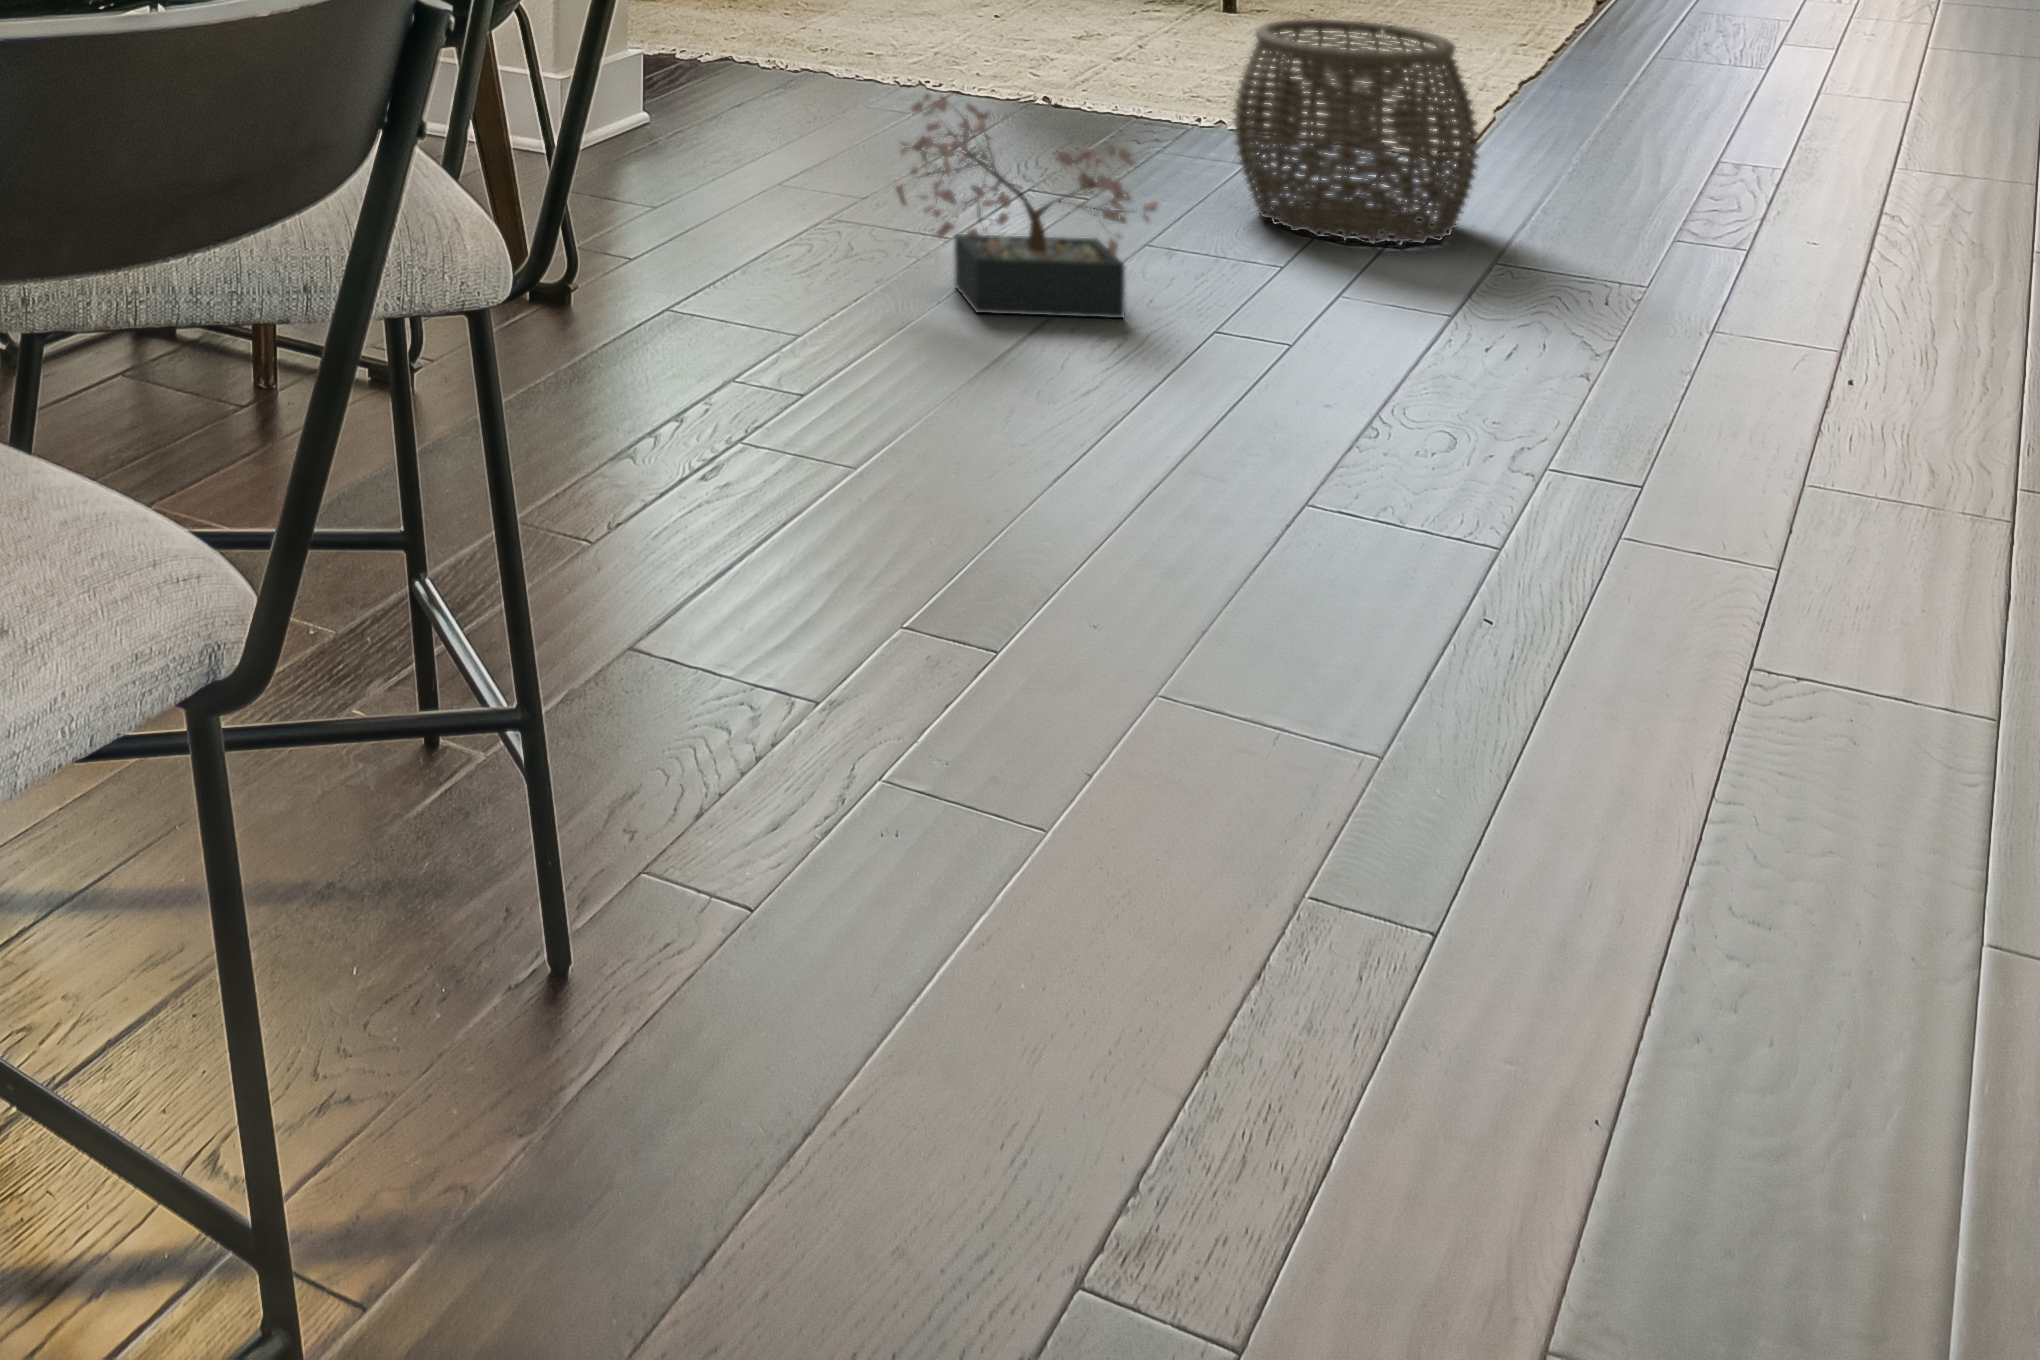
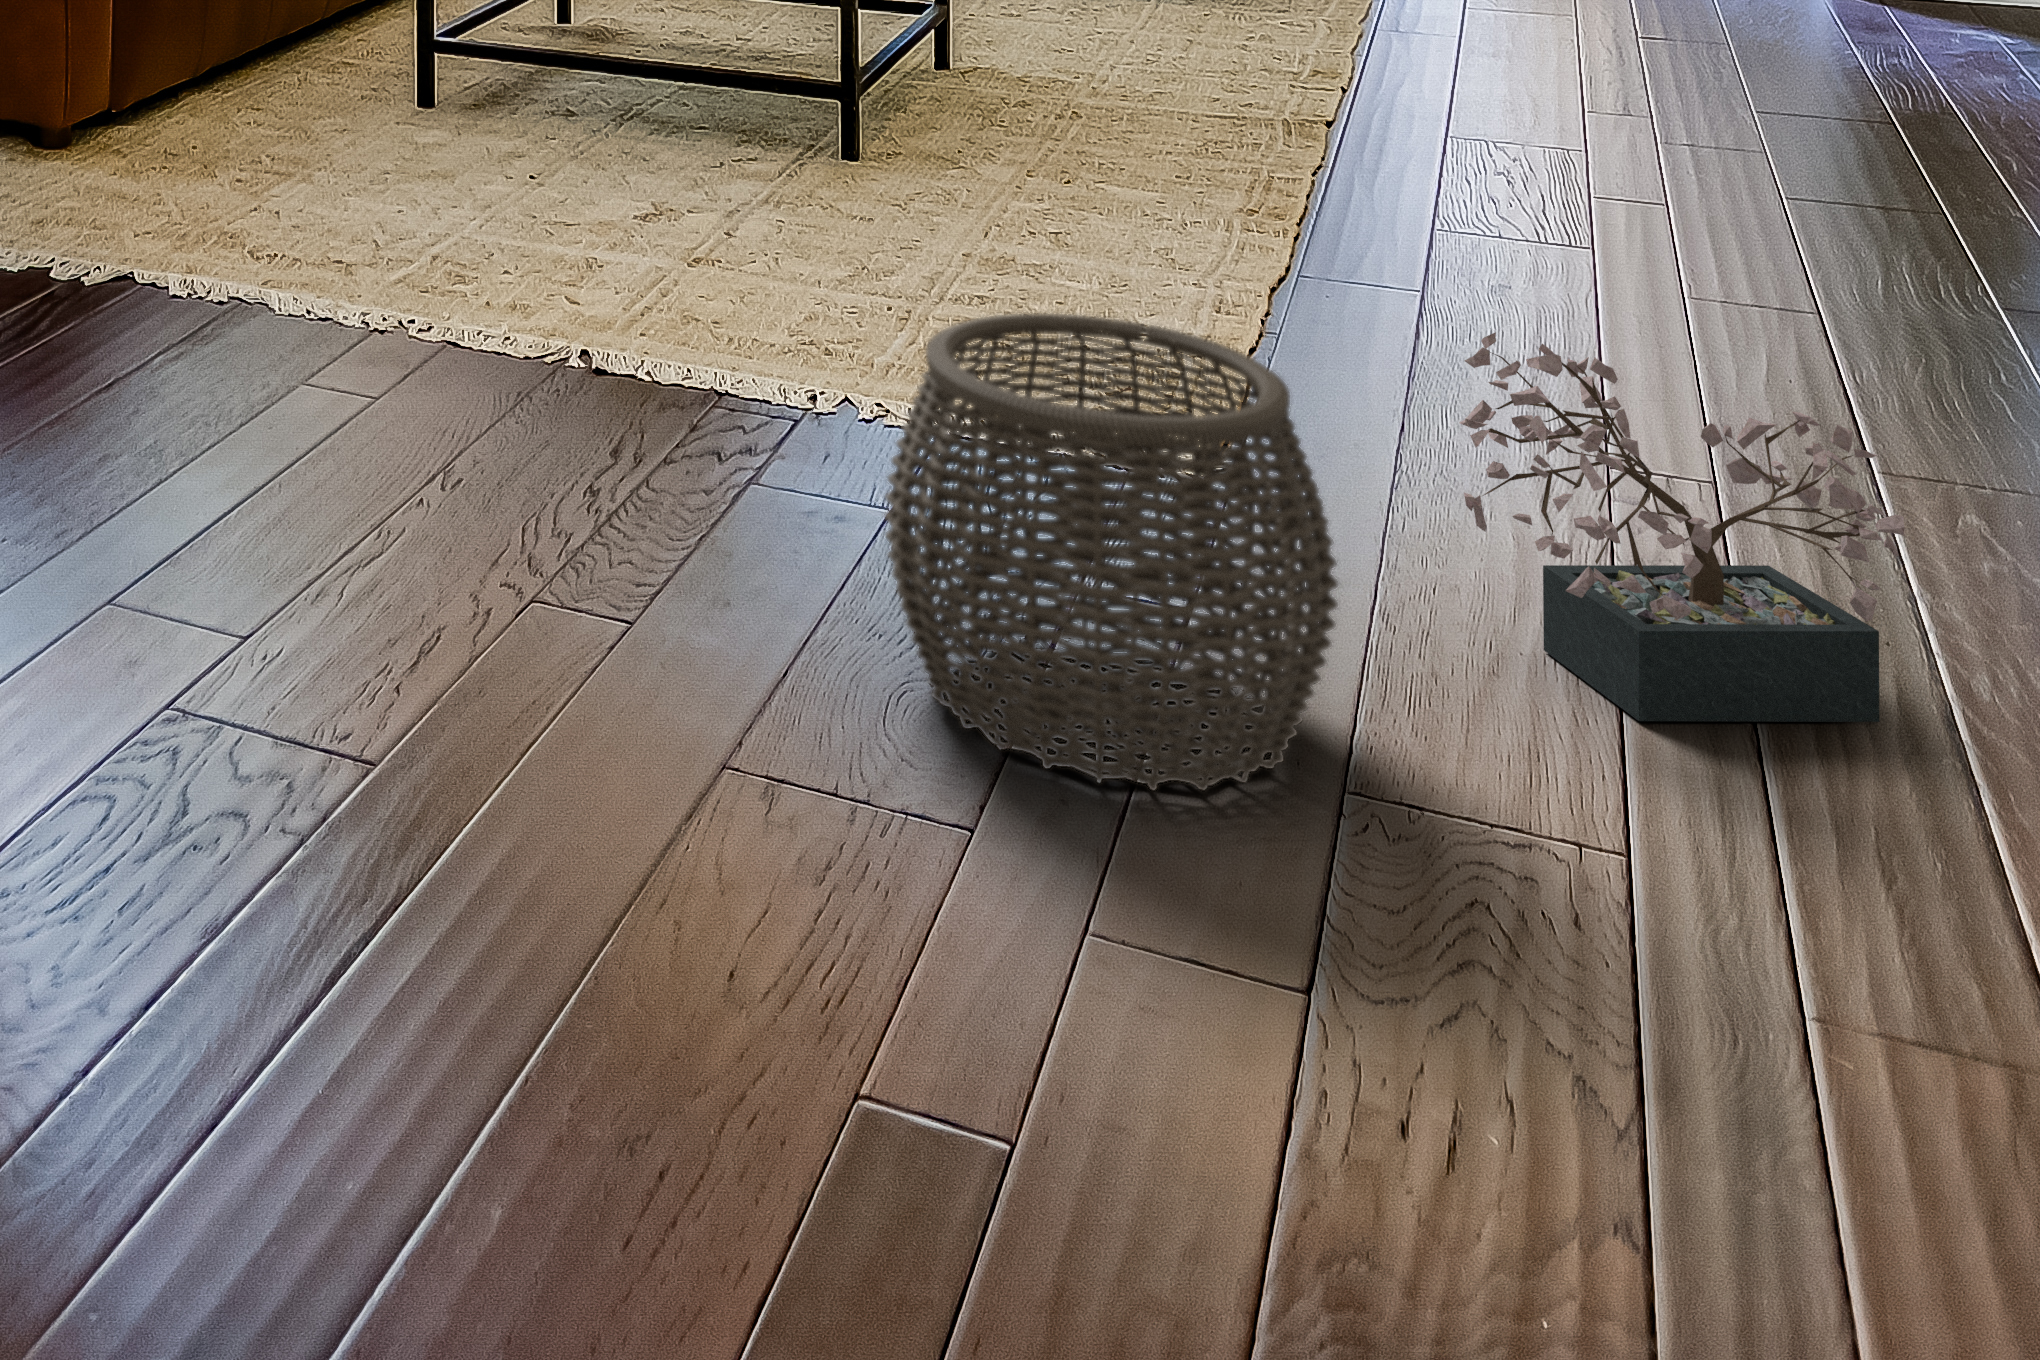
decorative plant: present [895,94,1157,318] -> present [1460,332,1904,722]

